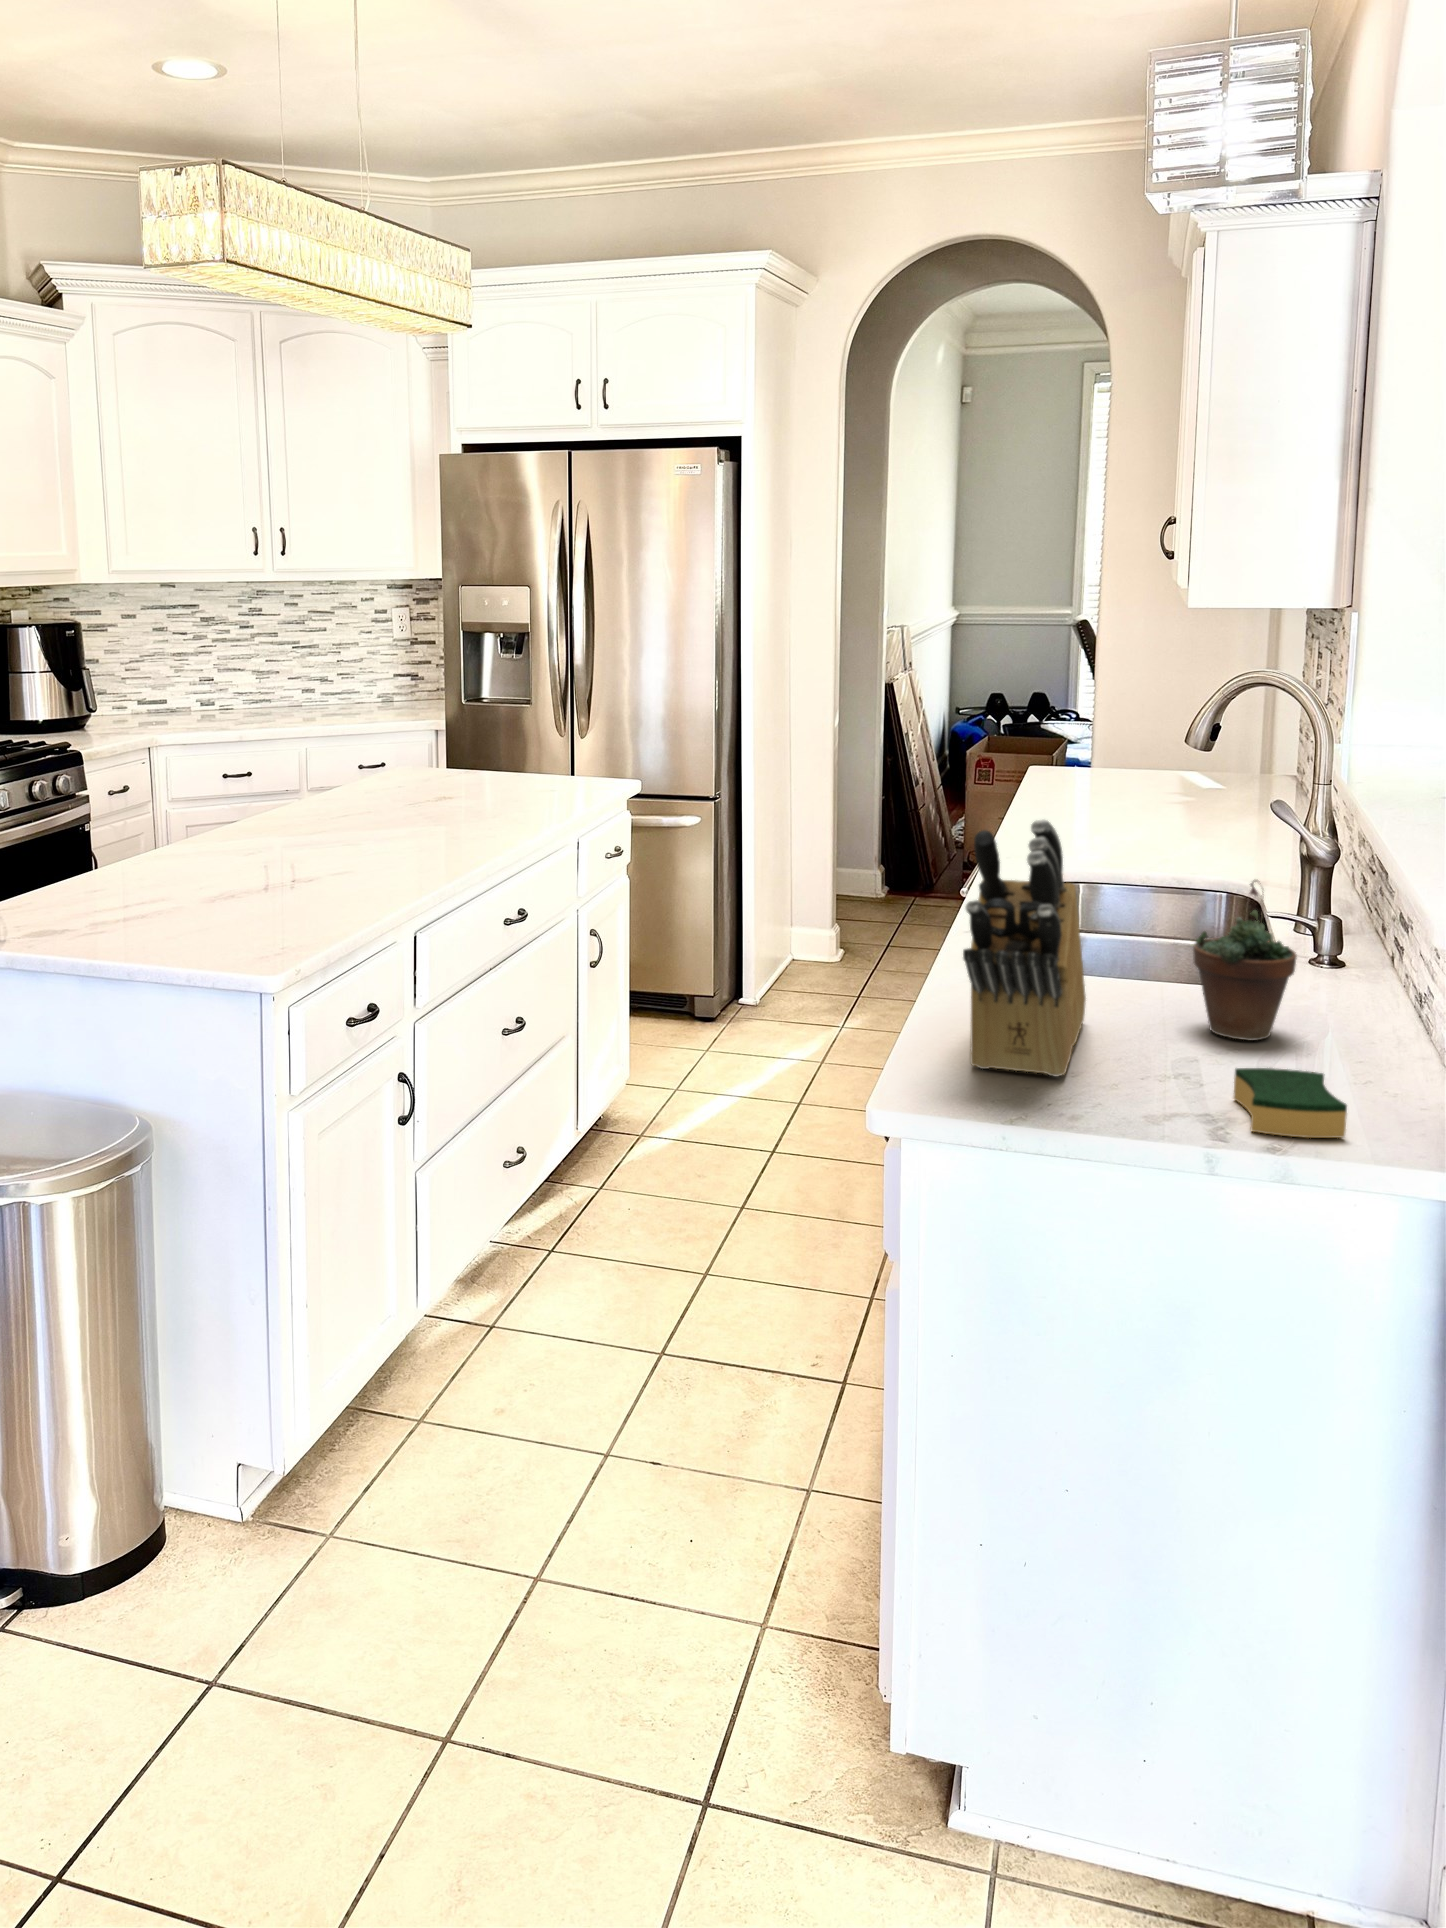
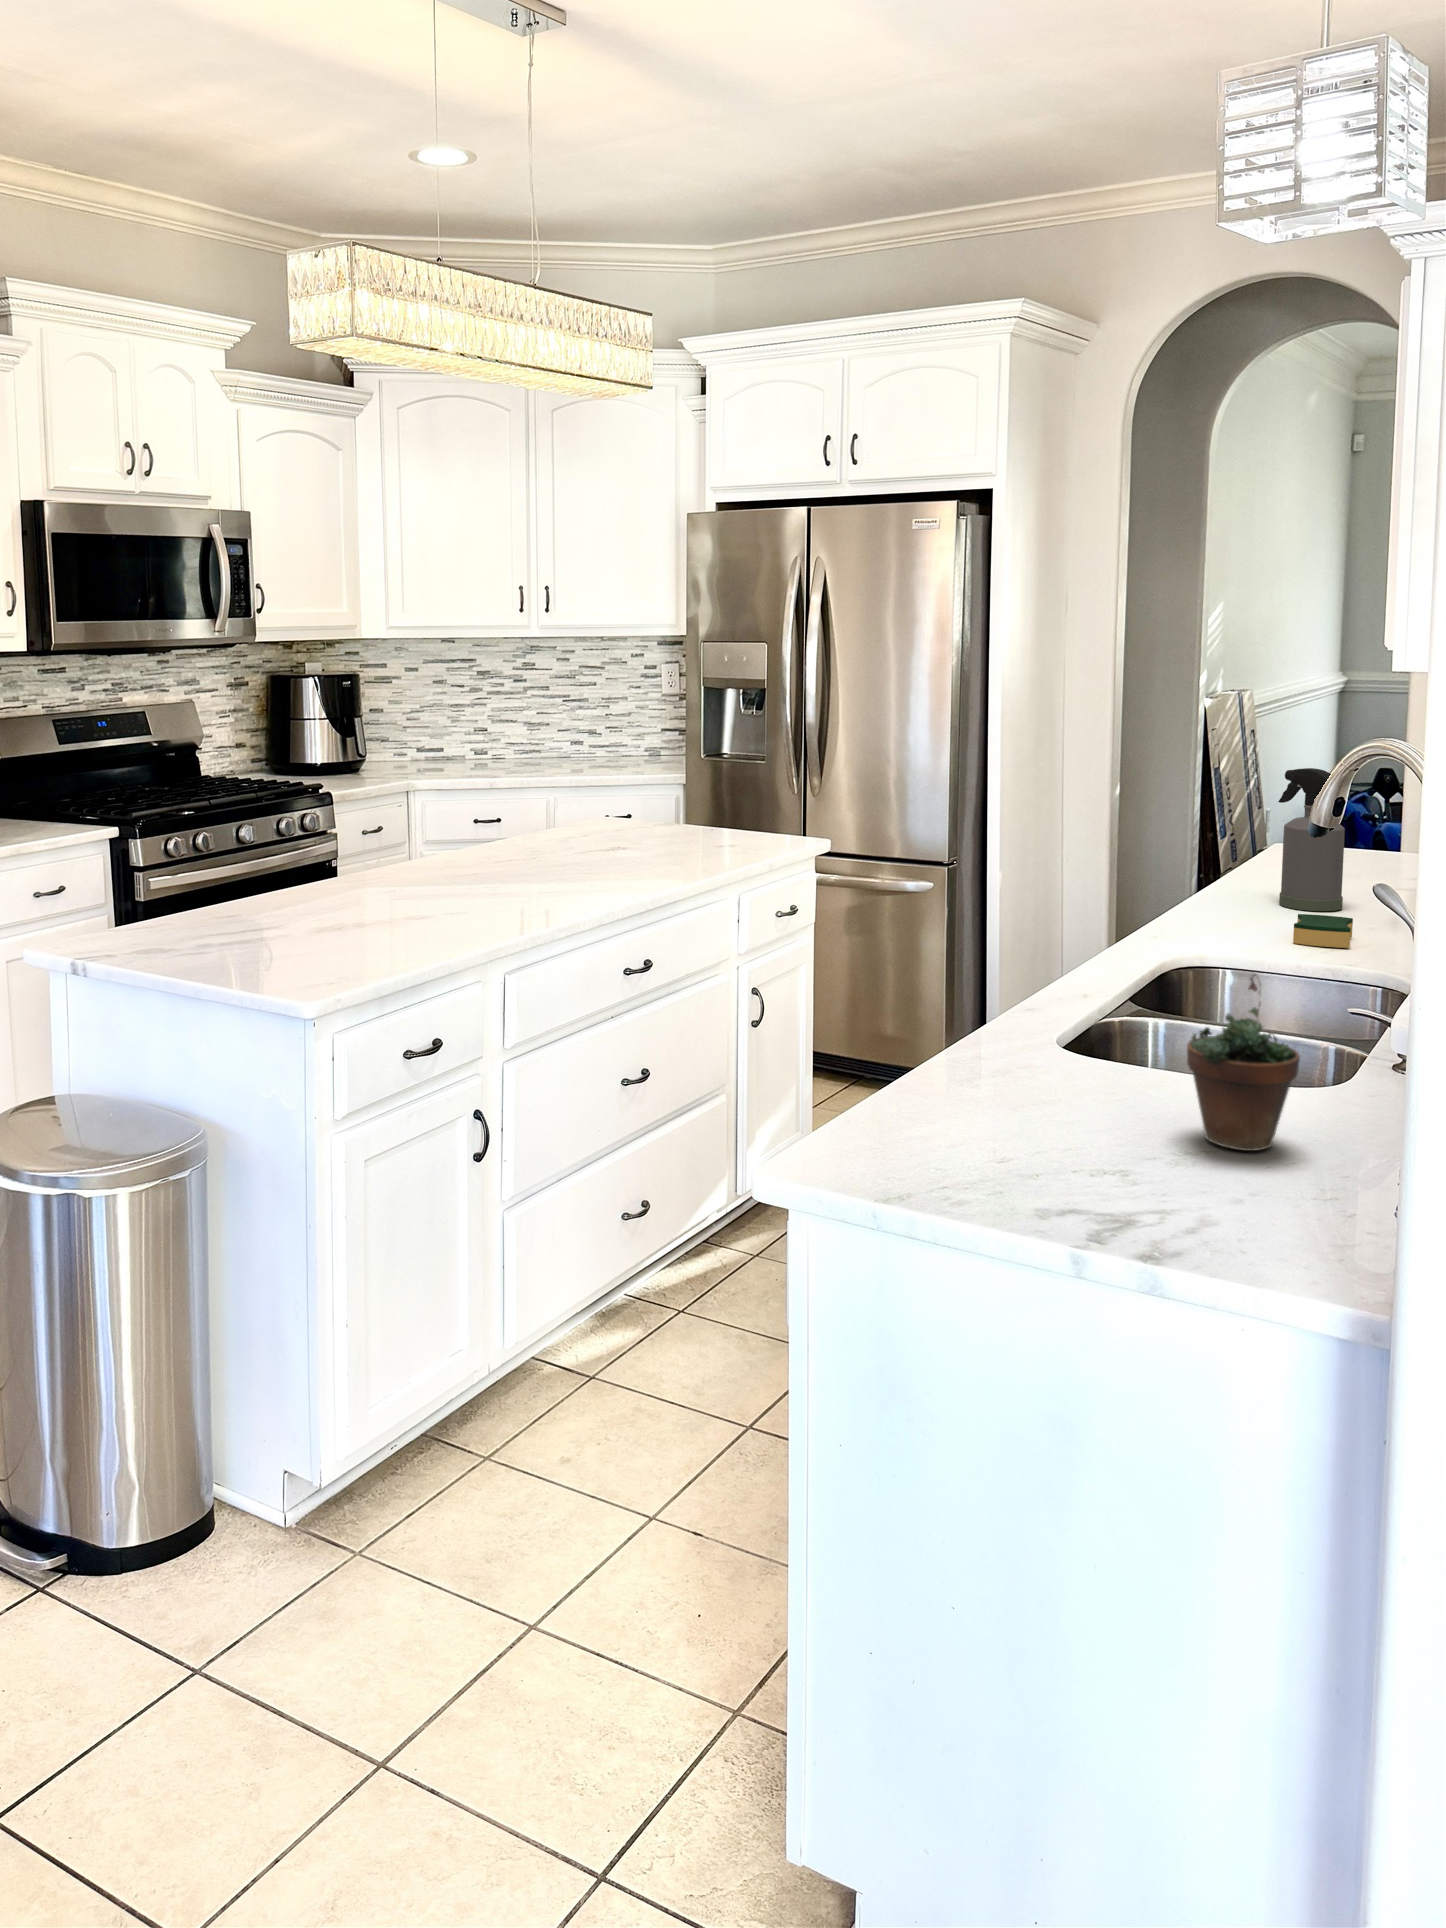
spray bottle: none [1067,694,1127,824] -> present [1278,768,1345,911]
knife block: present [963,819,1086,1077] -> none [864,894,1073,1168]
sponge: present [1234,1068,1347,1138] -> present [1293,914,1353,948]

